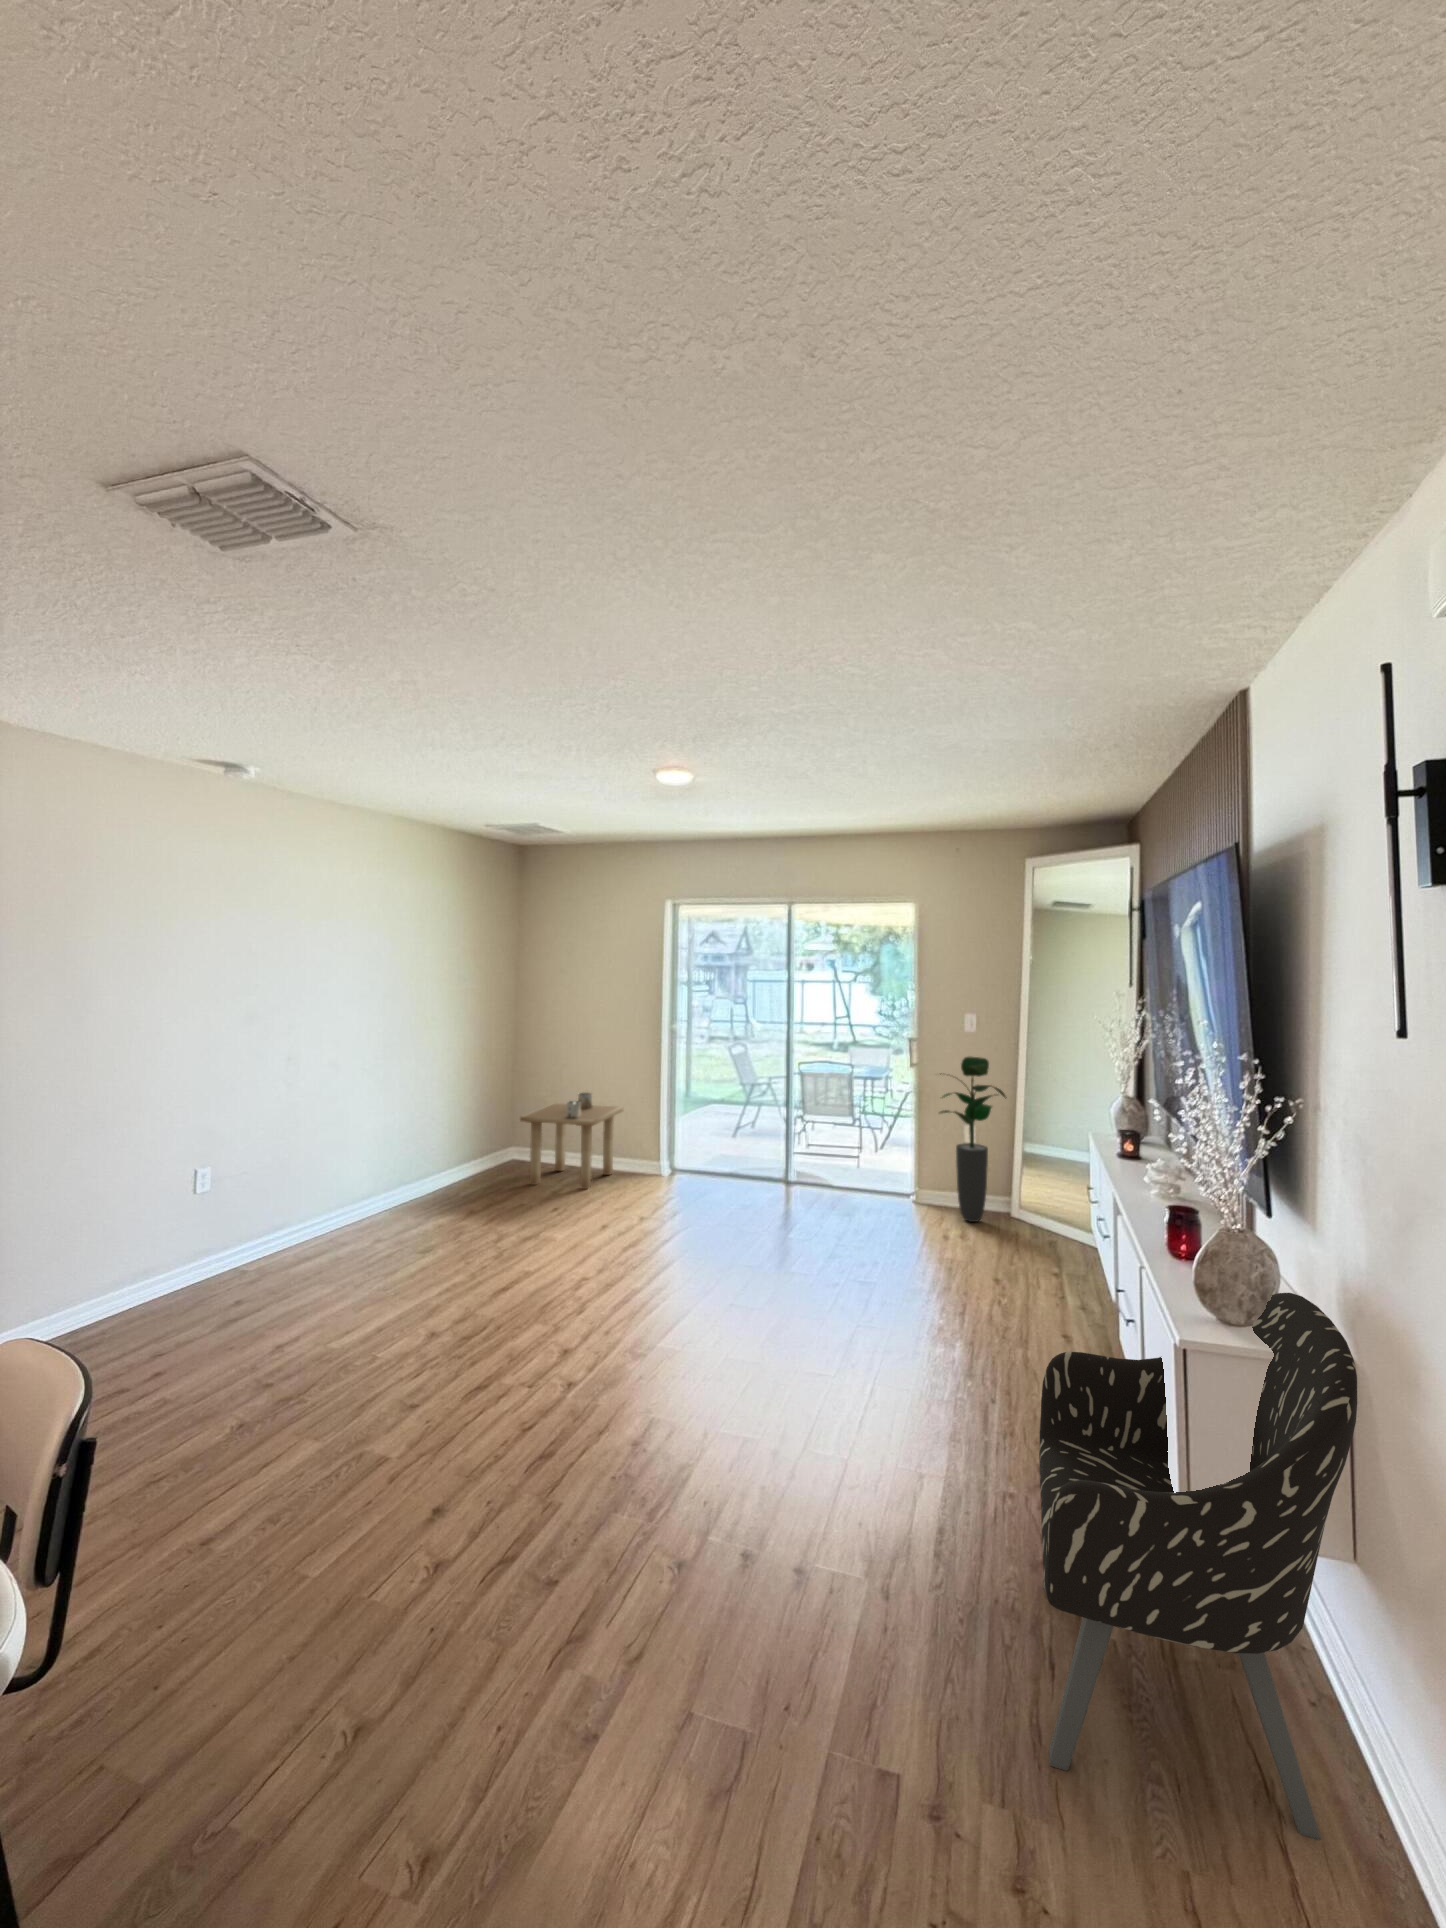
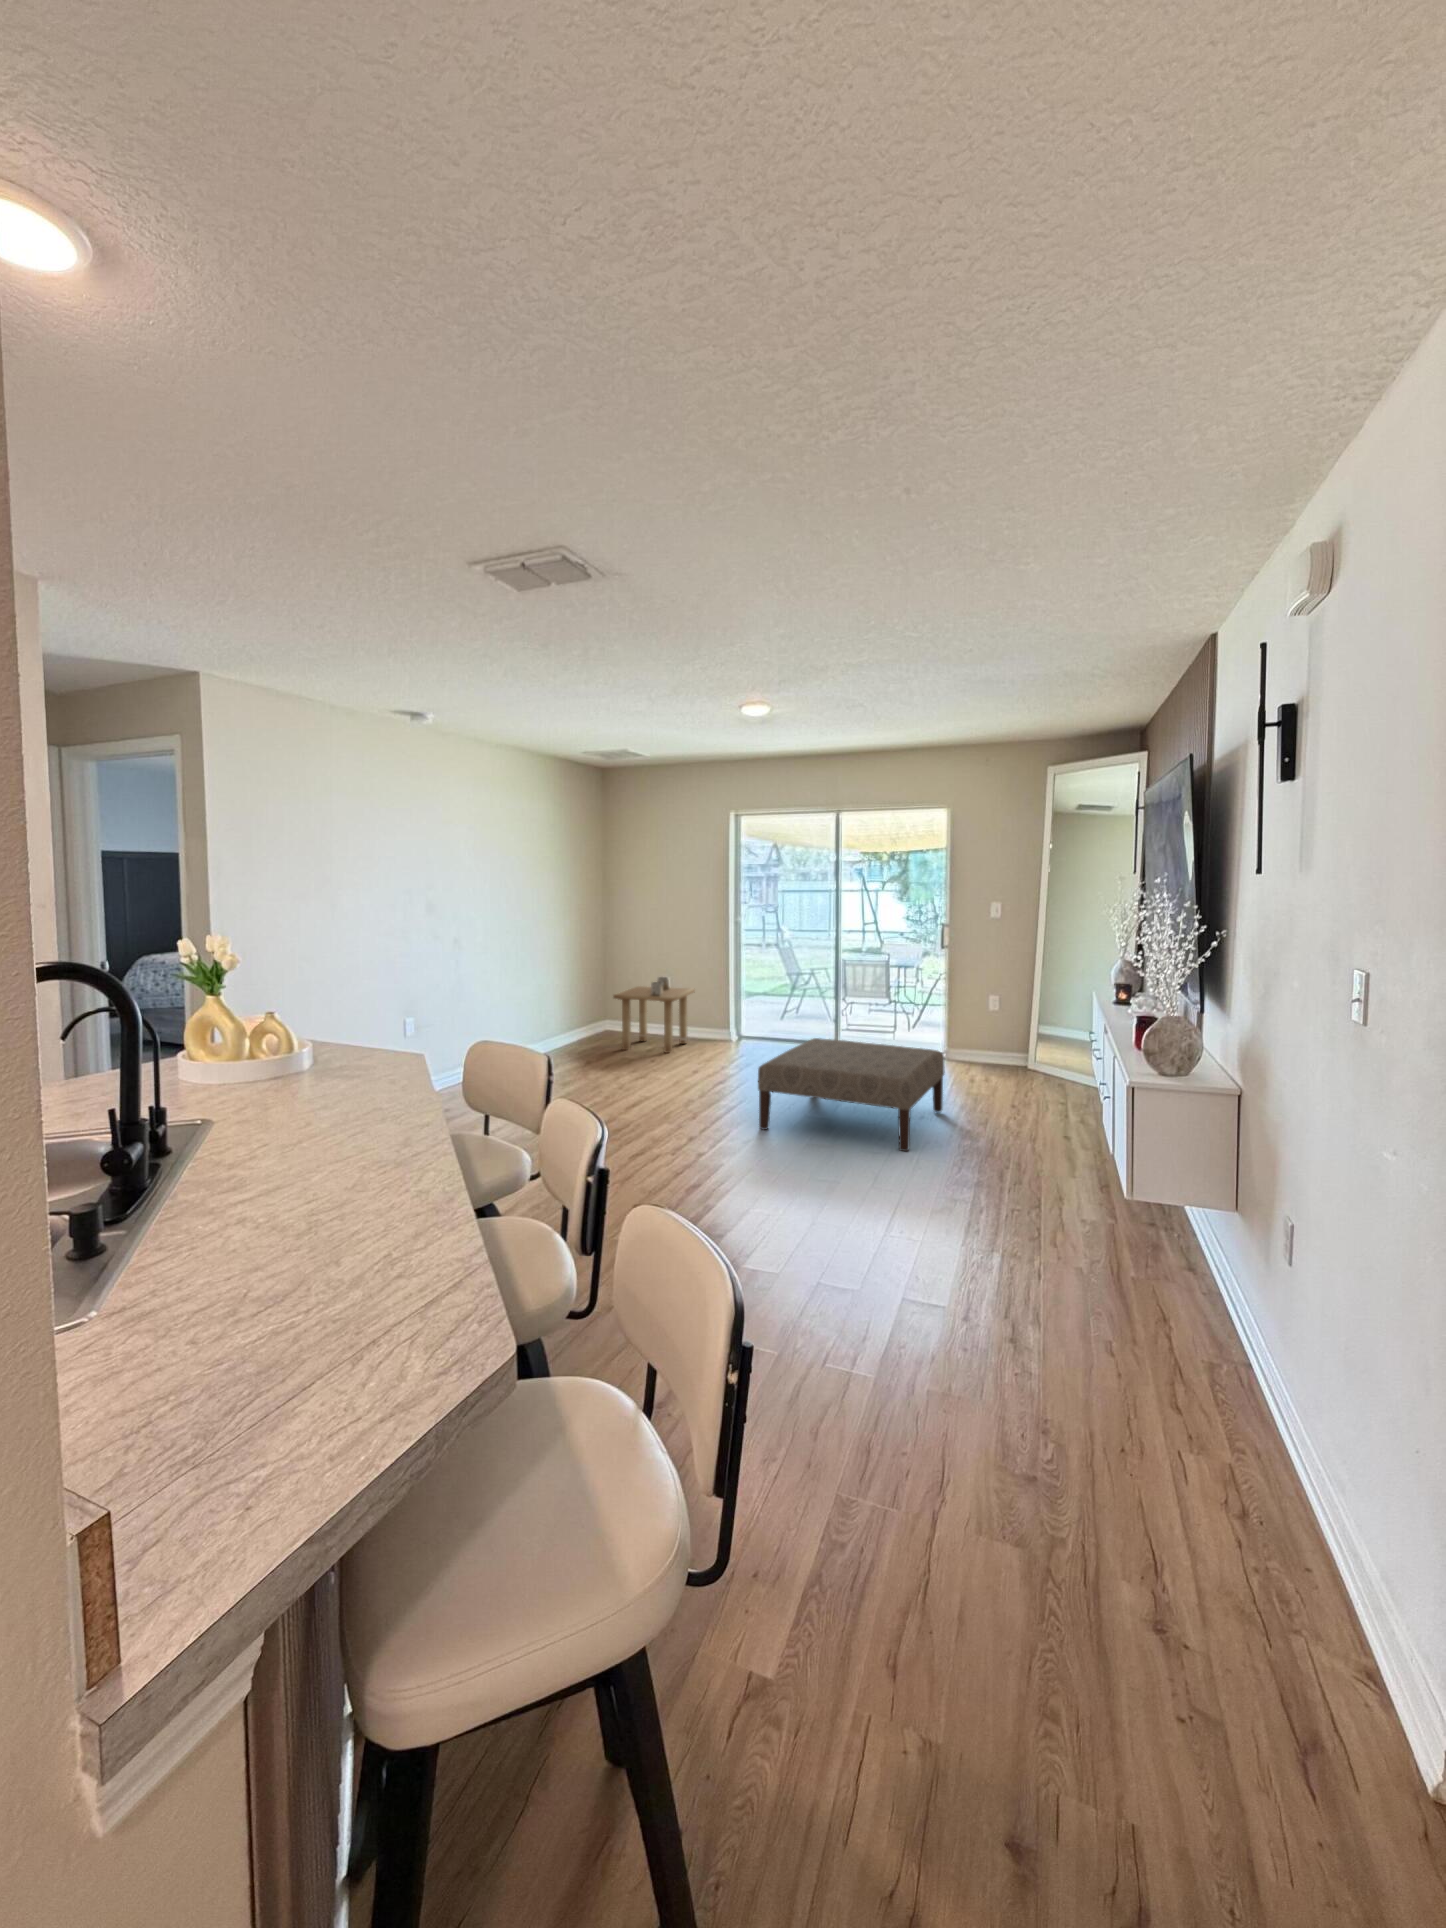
potted plant: present [940,1056,1007,1222] -> none [964,940,1026,1075]
ottoman: none [668,1186,911,1364] -> present [758,1038,945,1152]
armchair: present [1039,1293,1357,1840] -> none [1035,1053,1230,1337]

